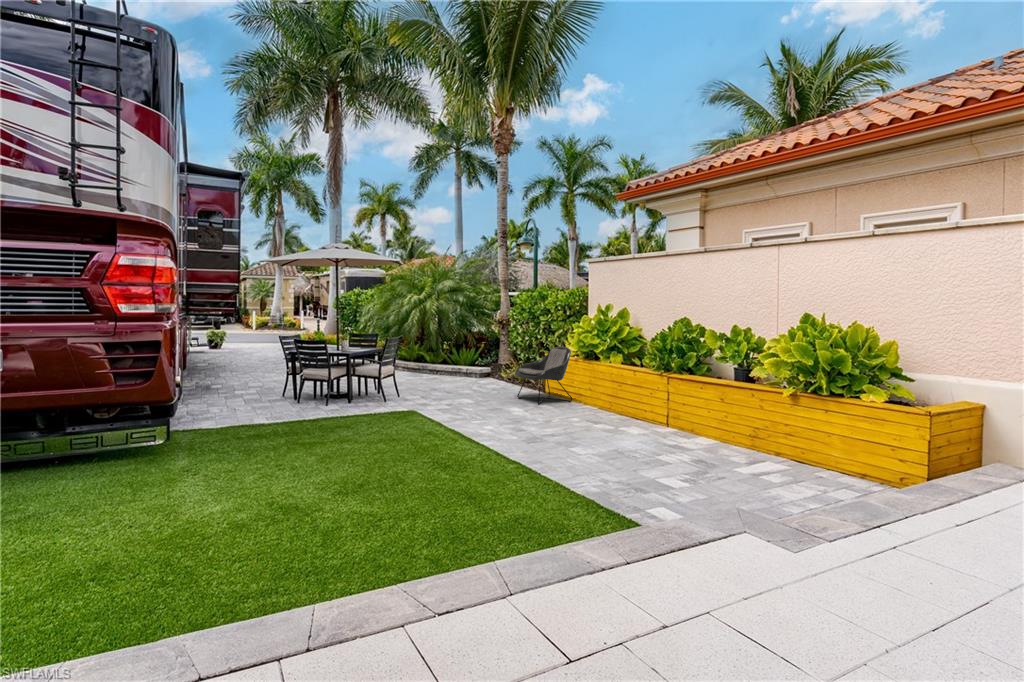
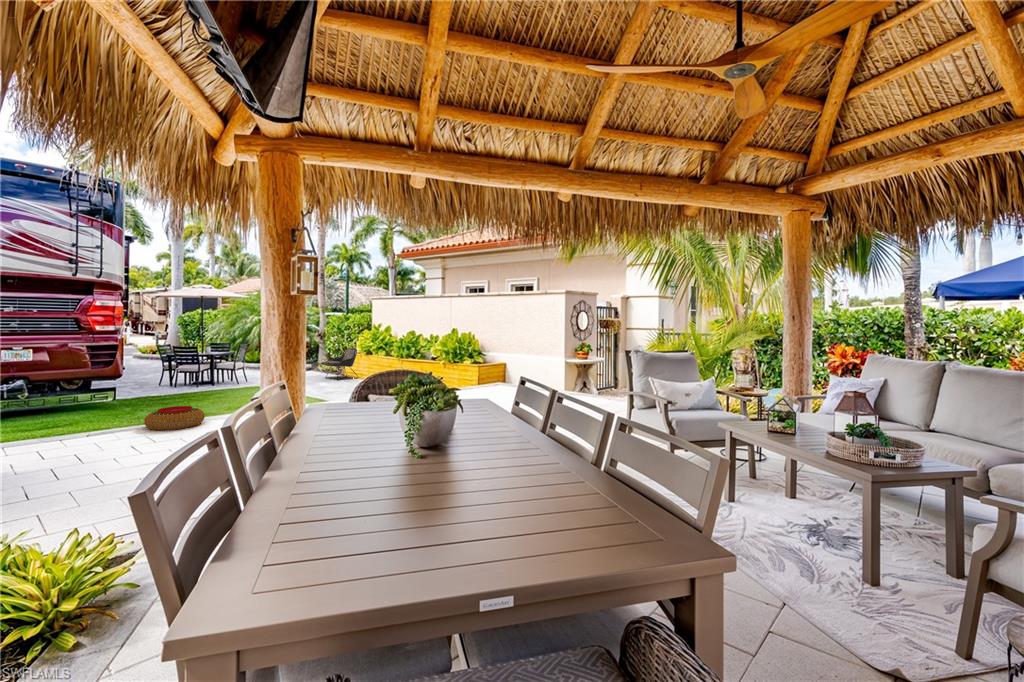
pouf: none [160,496,292,571] -> present [144,406,205,430]

